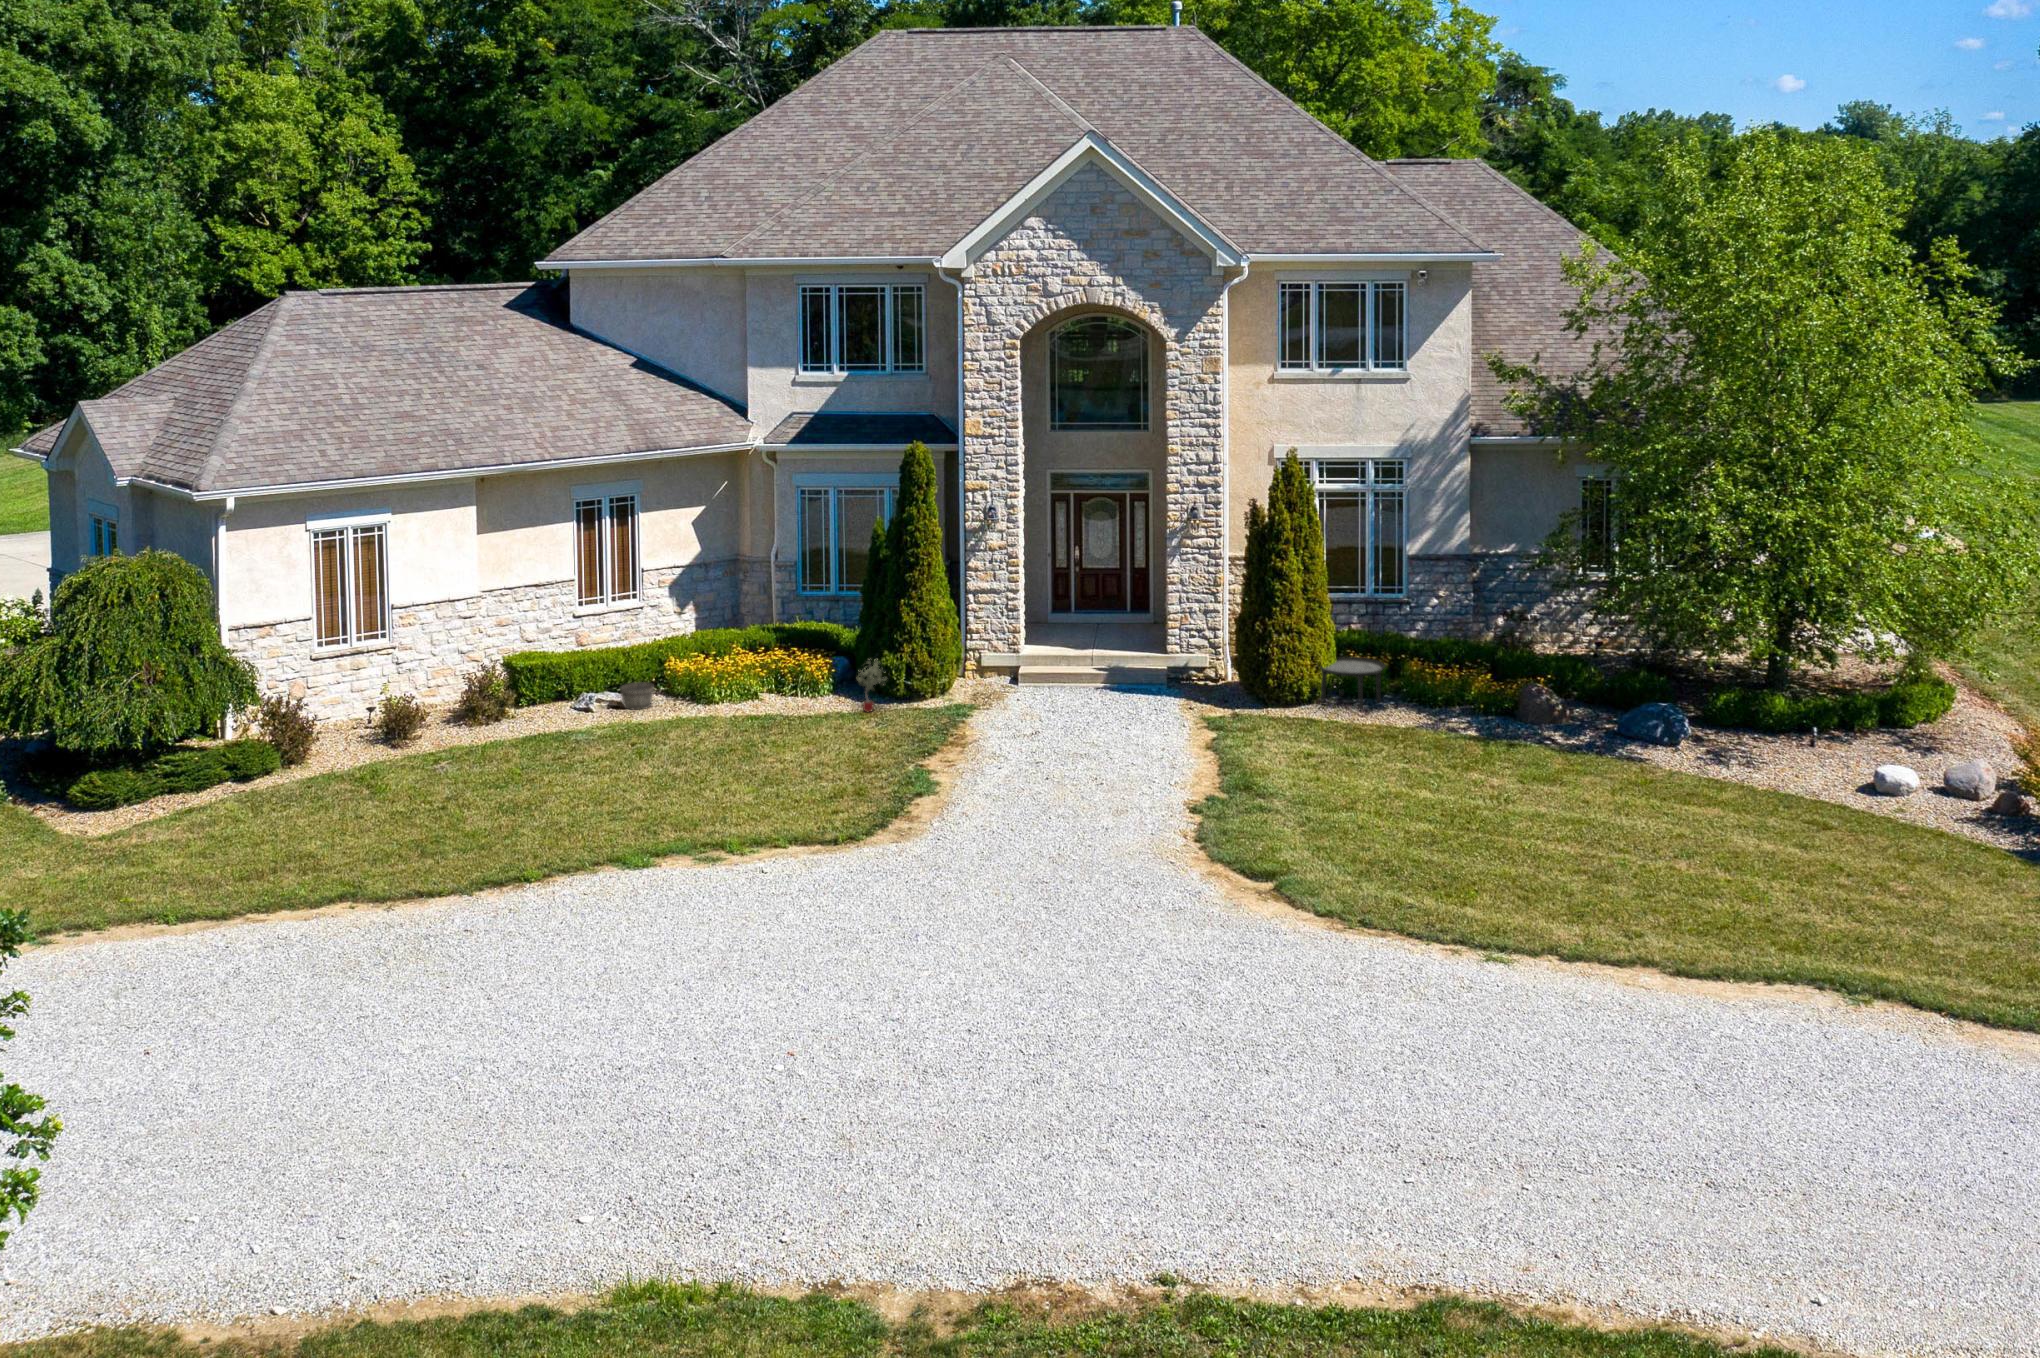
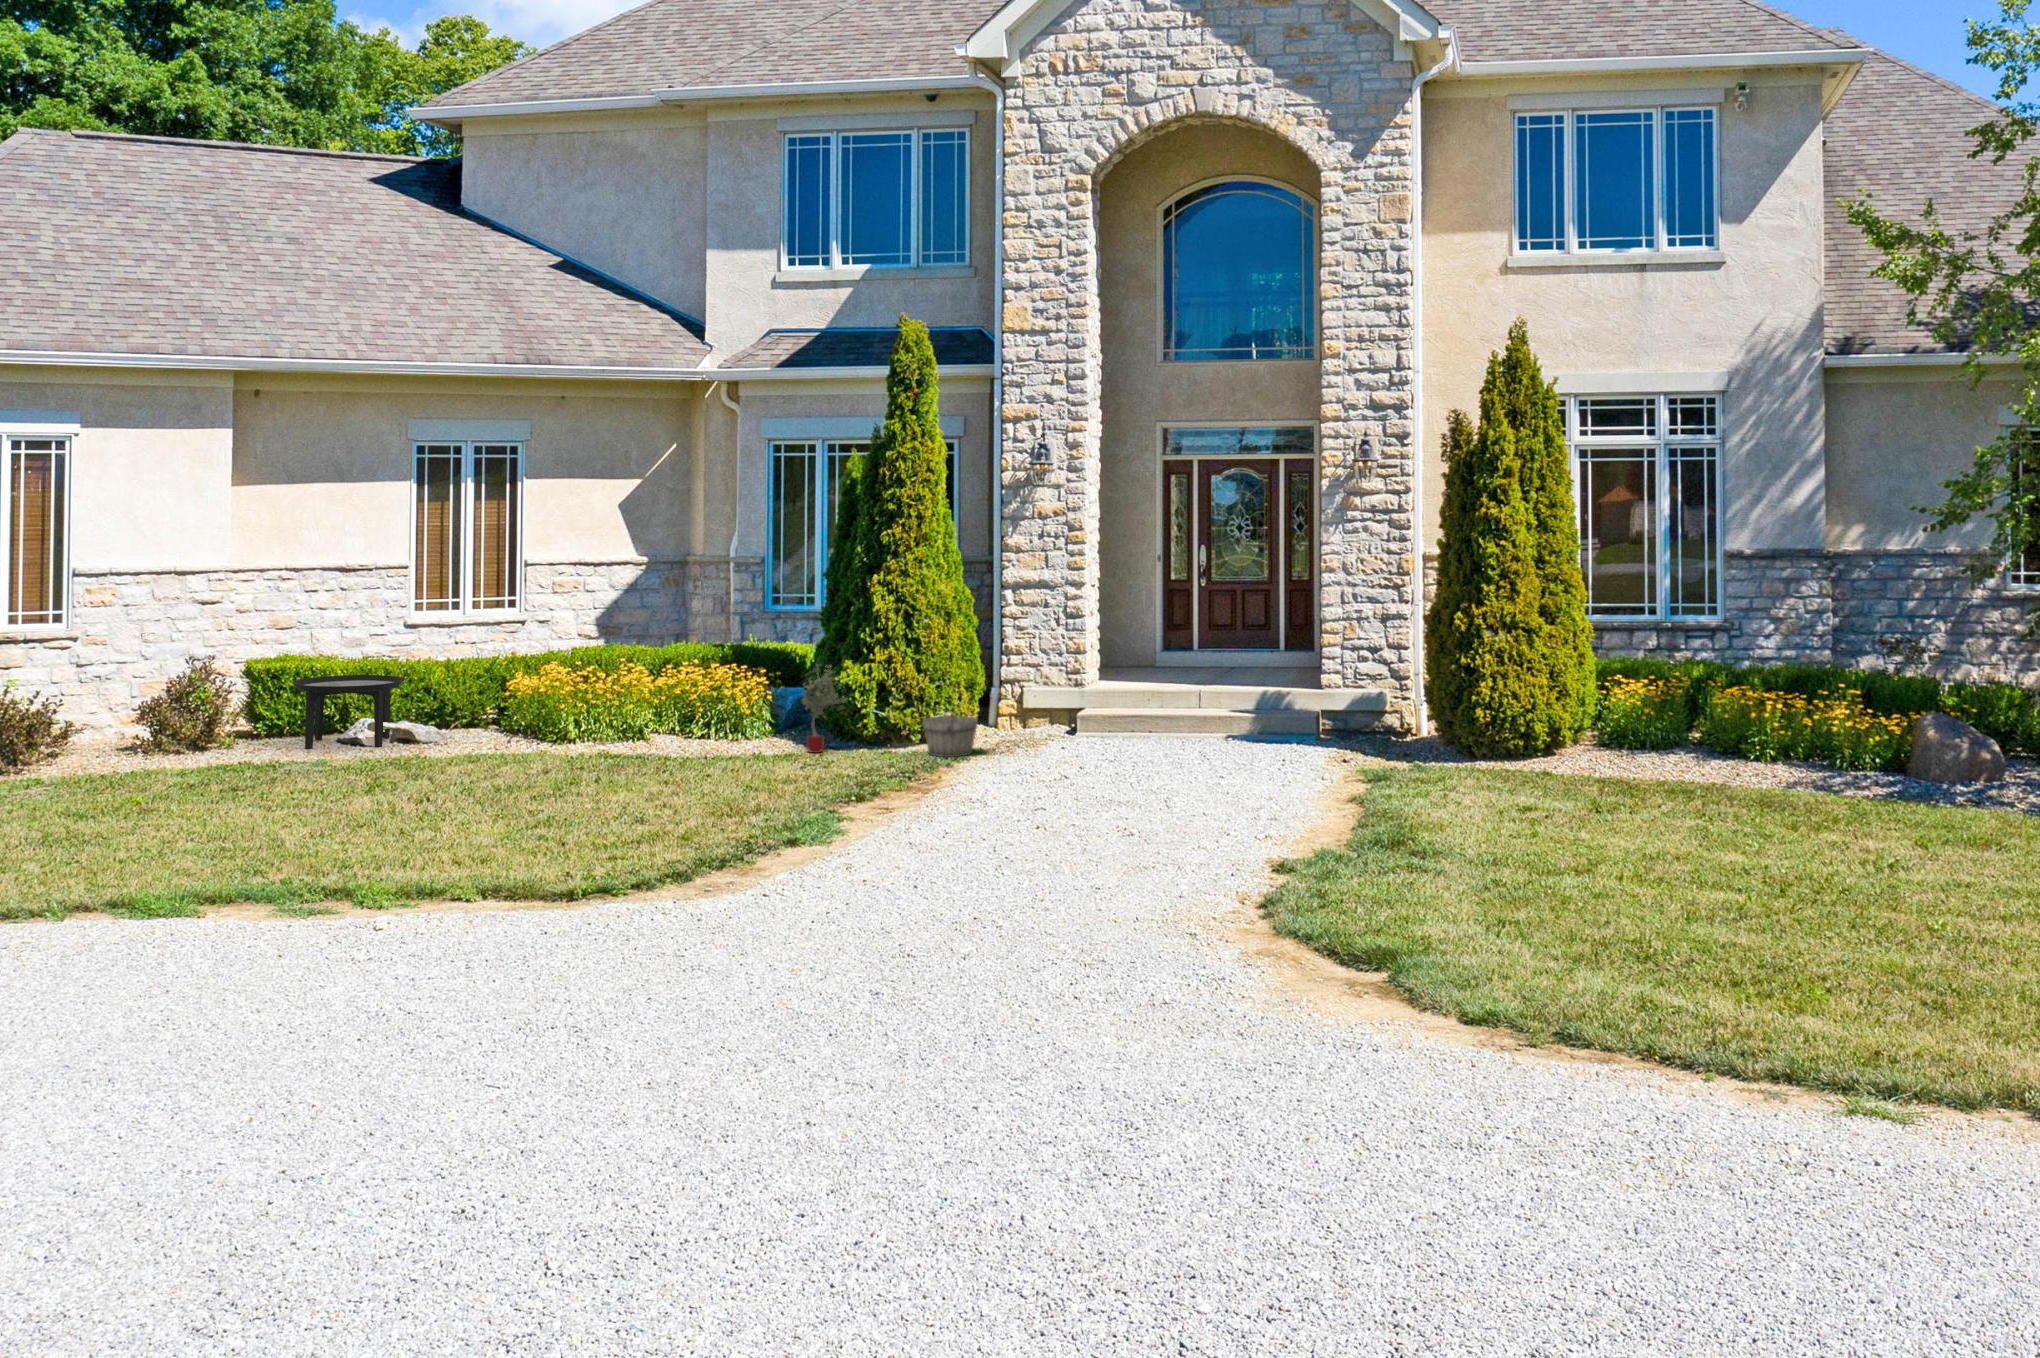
round table: present [1321,657,1385,711] -> present [292,675,406,749]
wooden bucket: present [620,682,654,710] -> present [923,709,978,757]

